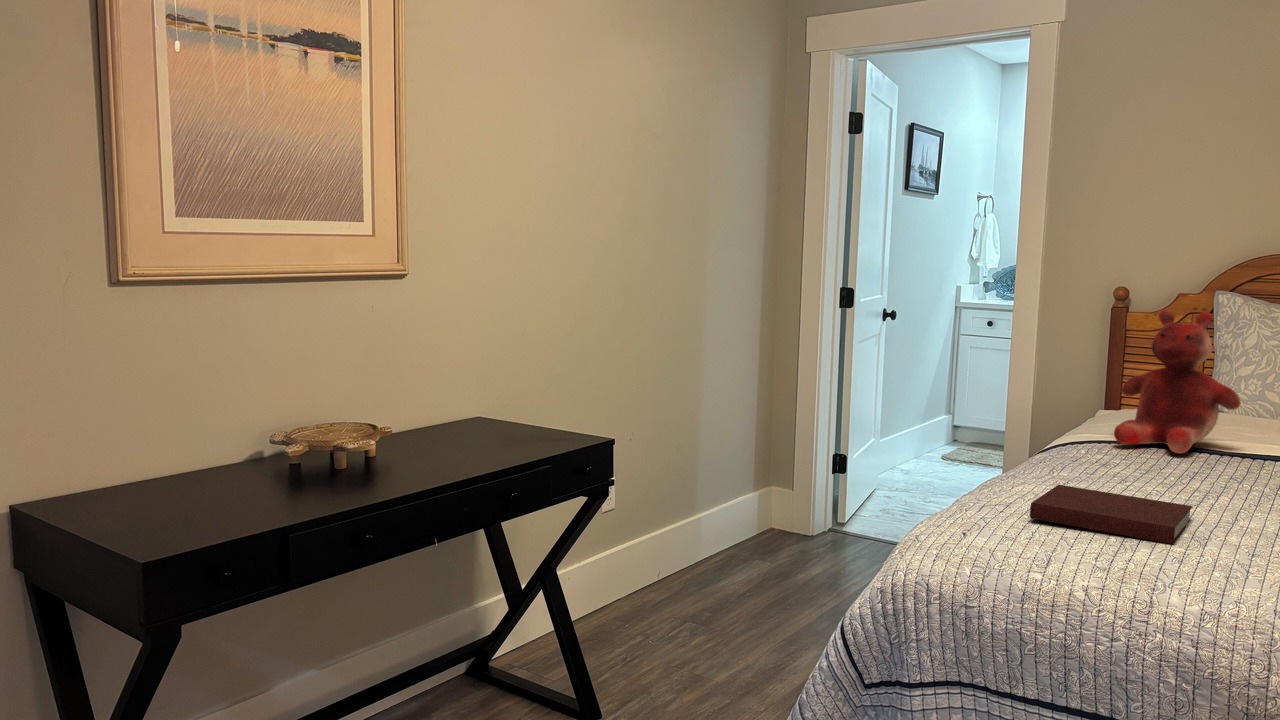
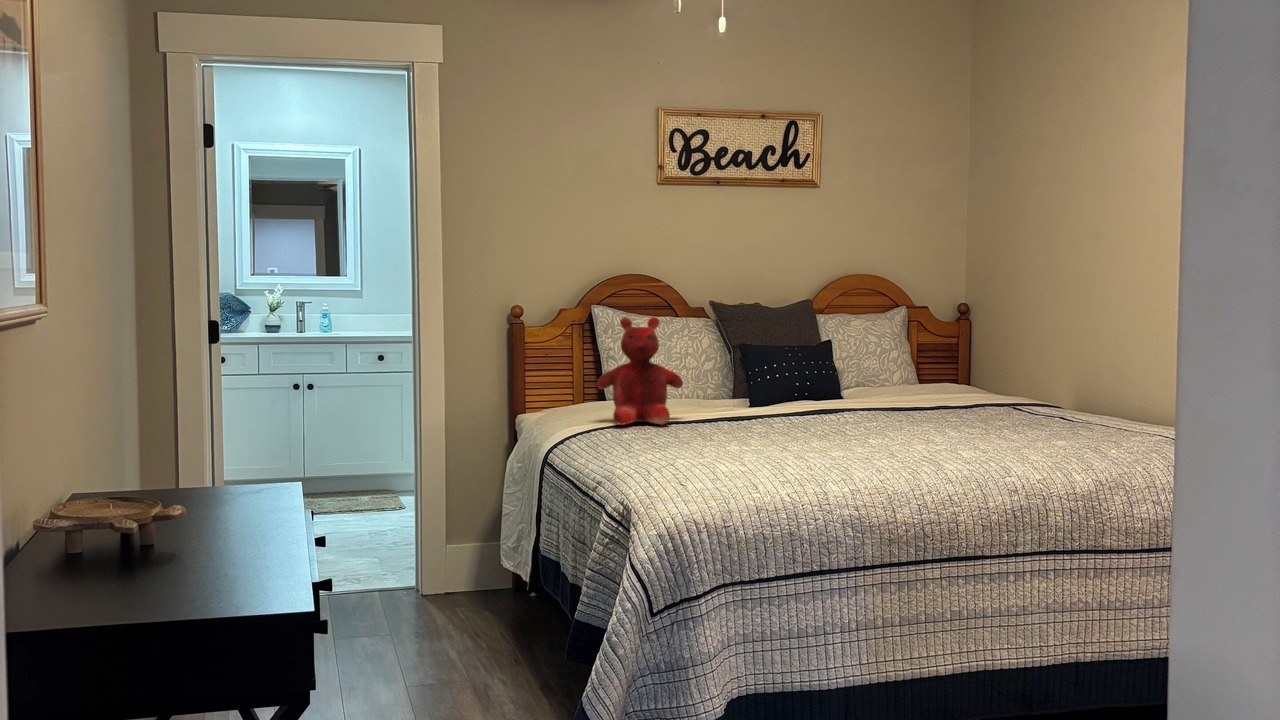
notebook: present [1030,485,1193,544] -> none [673,443,784,467]

